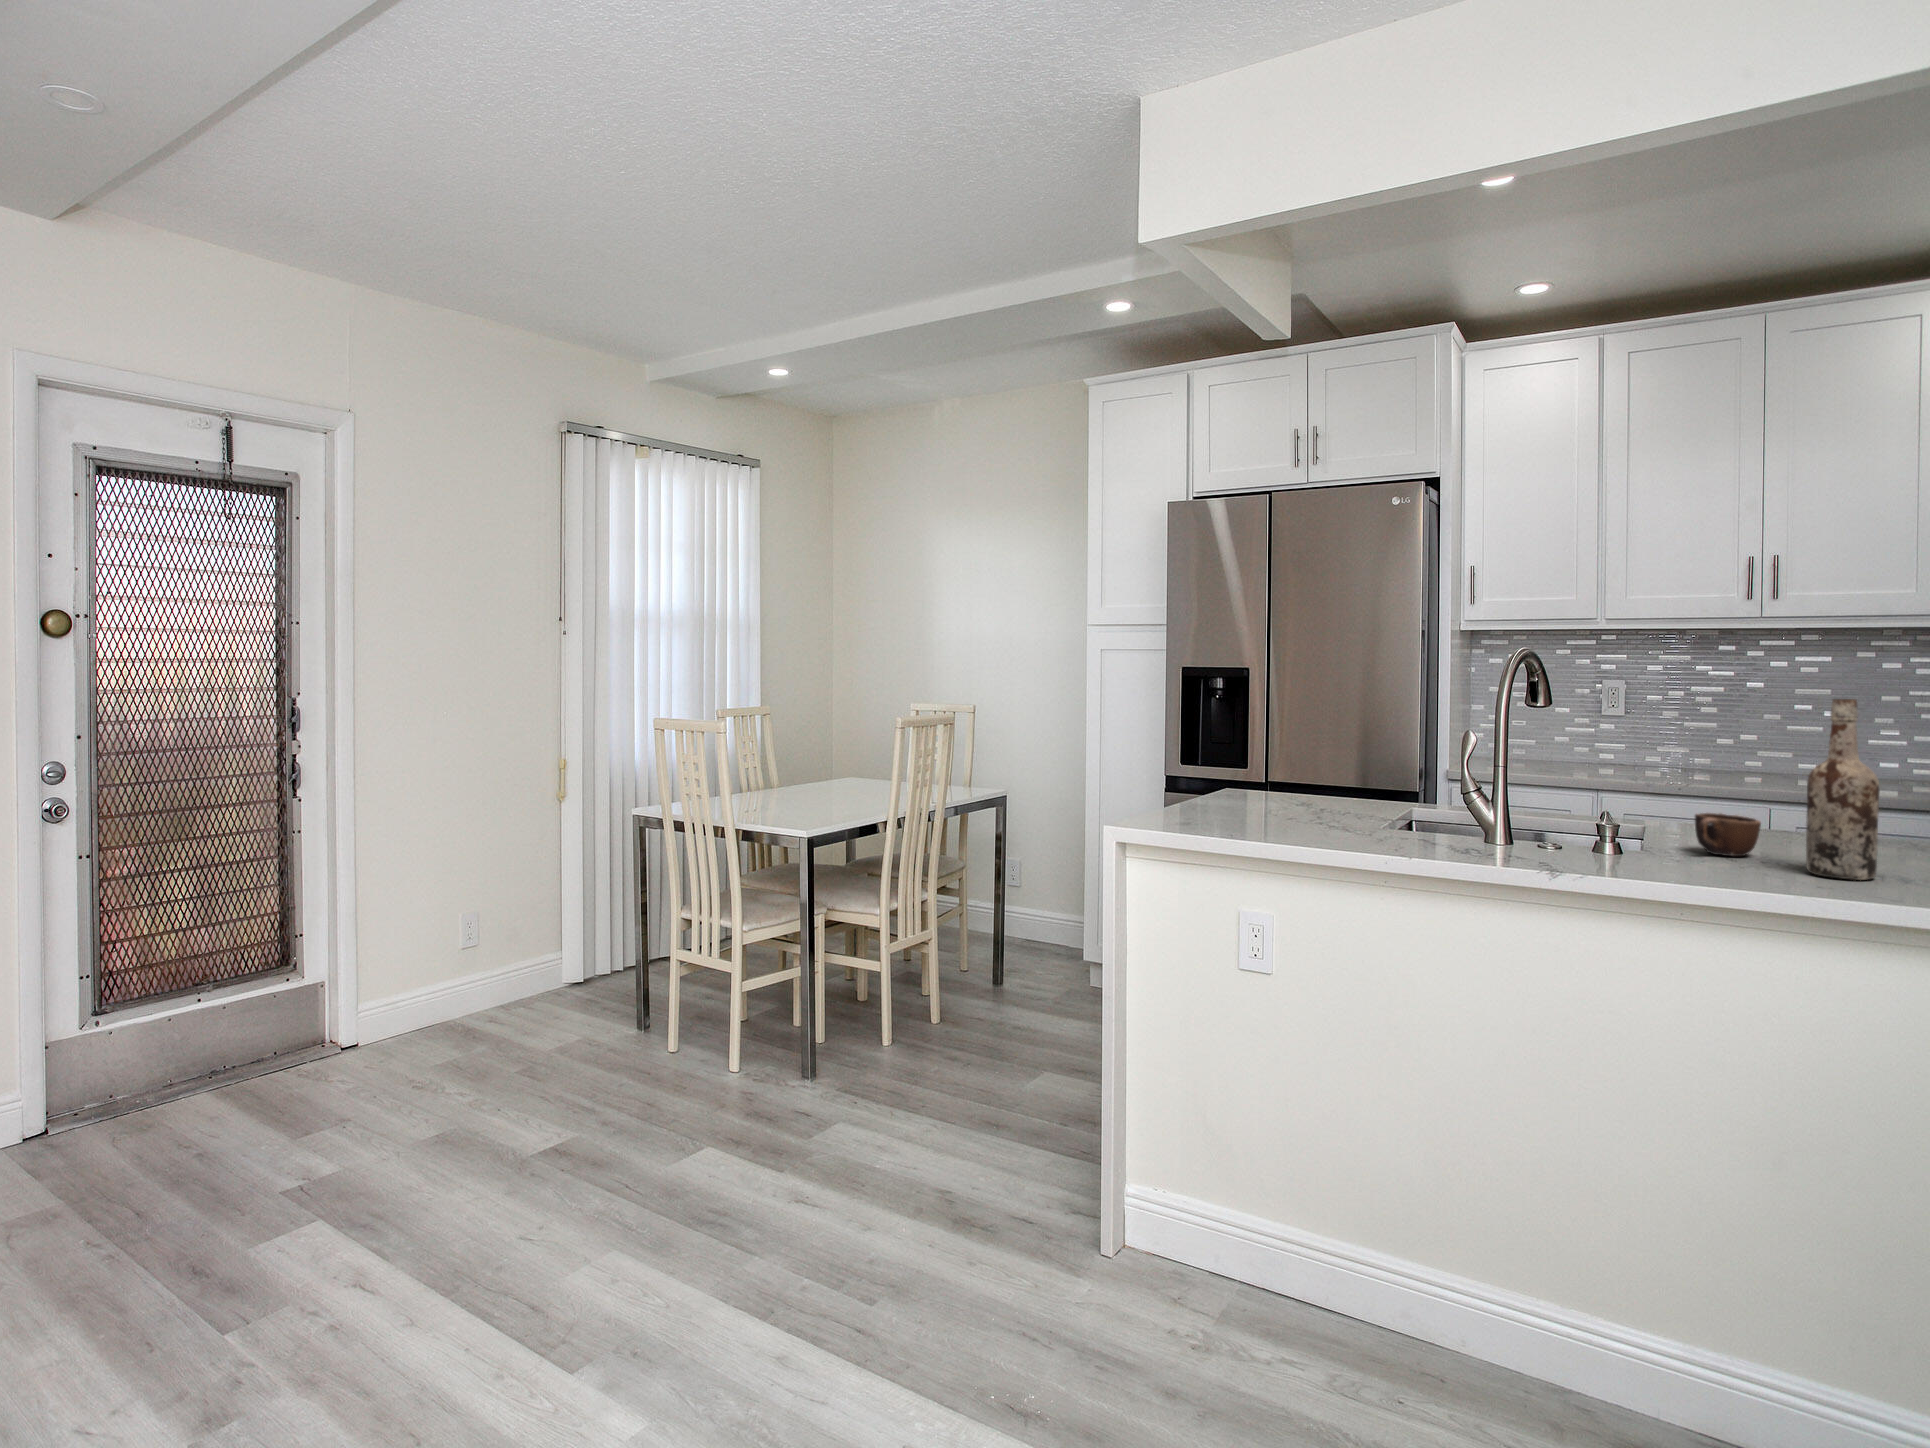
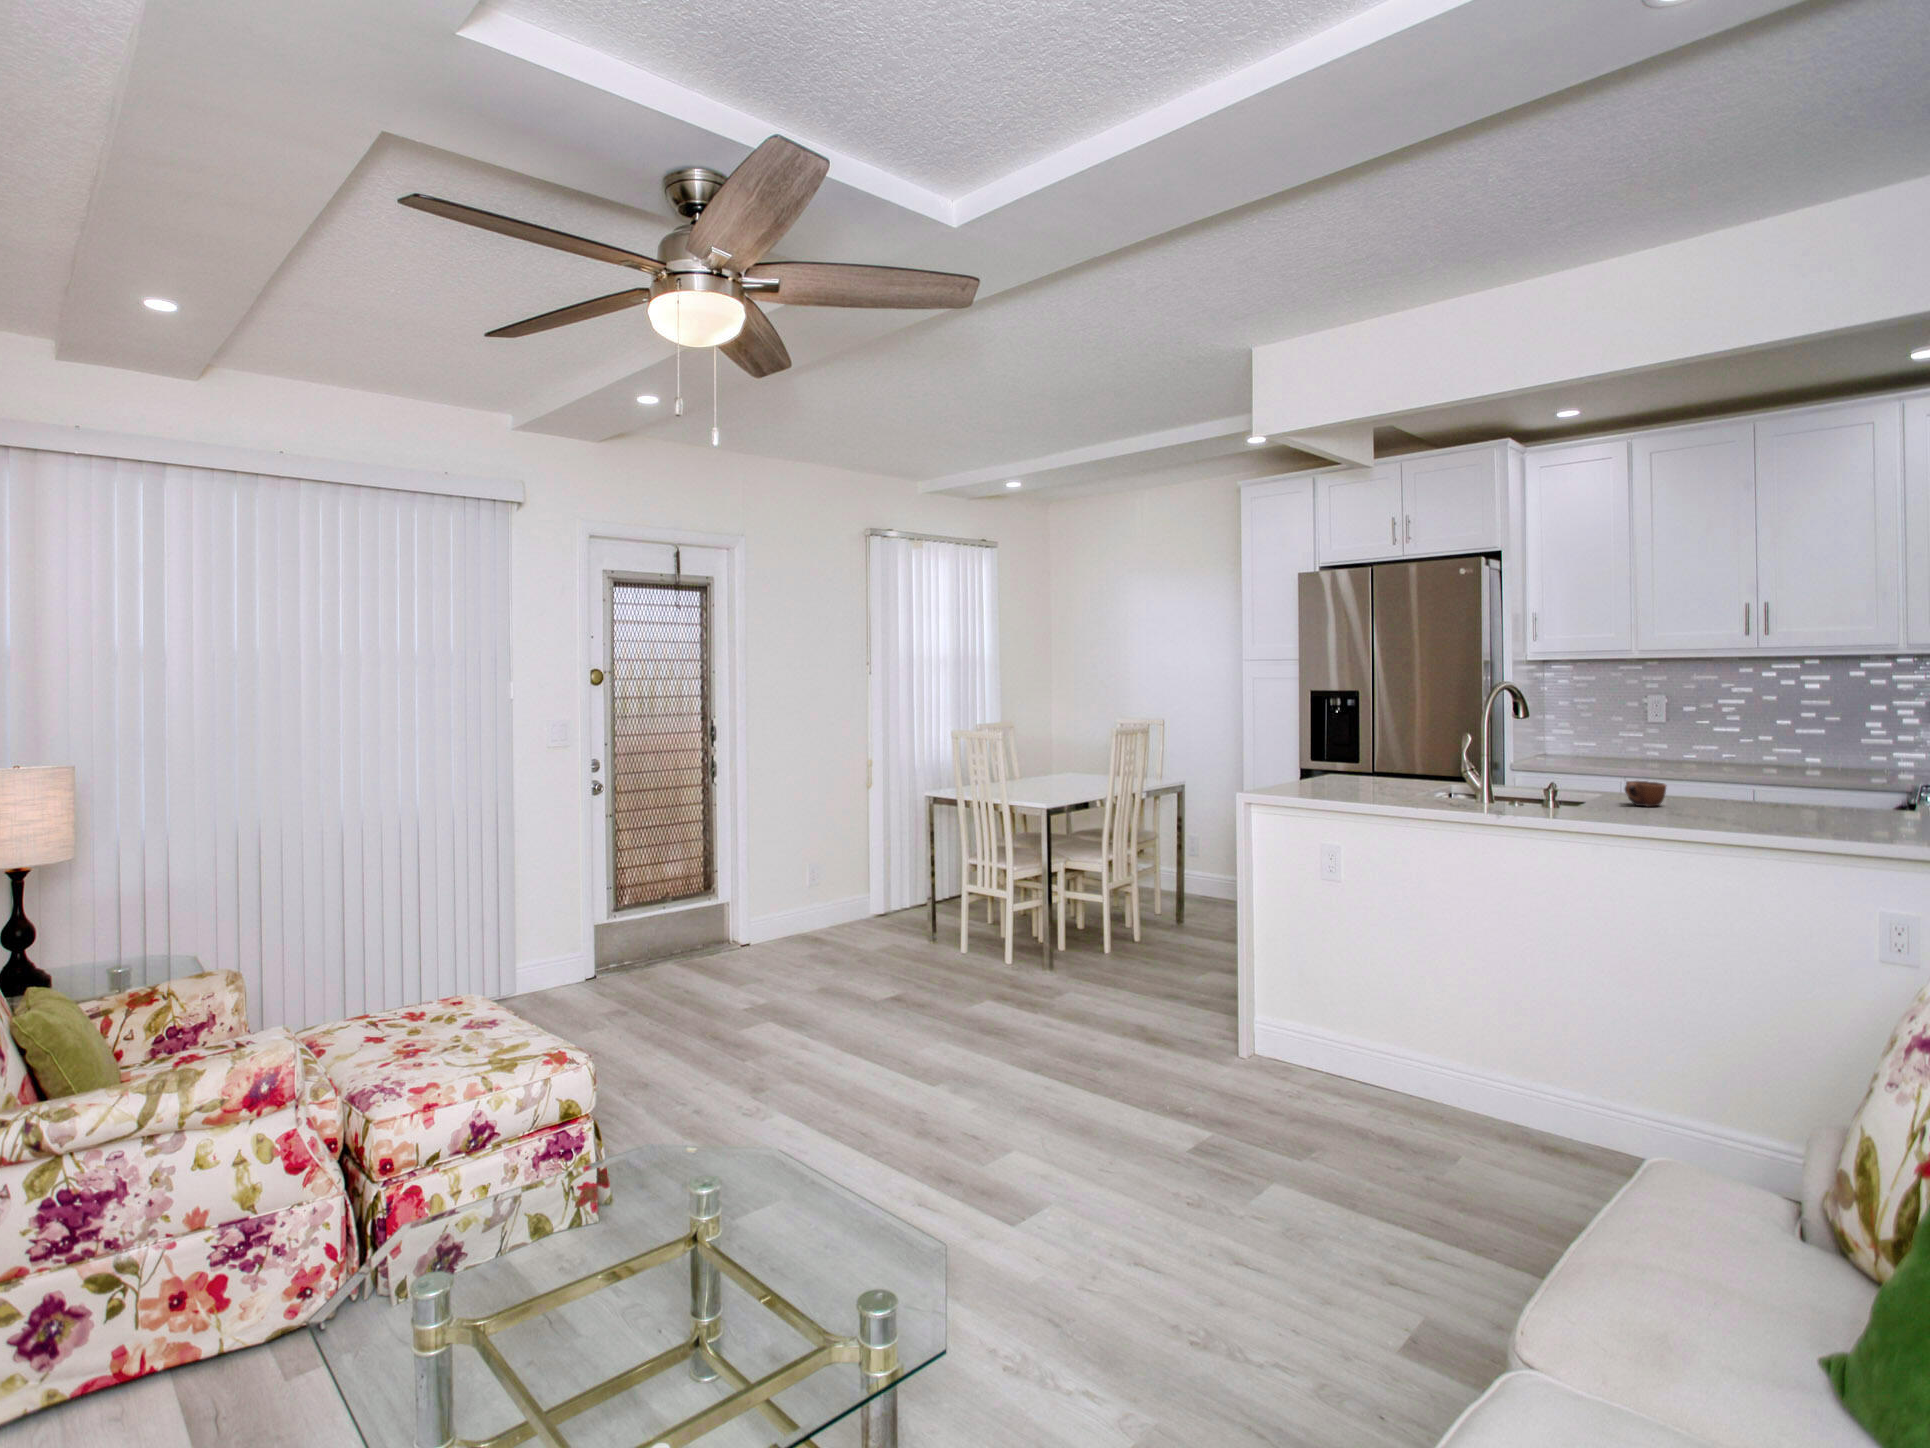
wine bottle: present [1806,699,1879,880] -> none [1680,709,1722,816]

